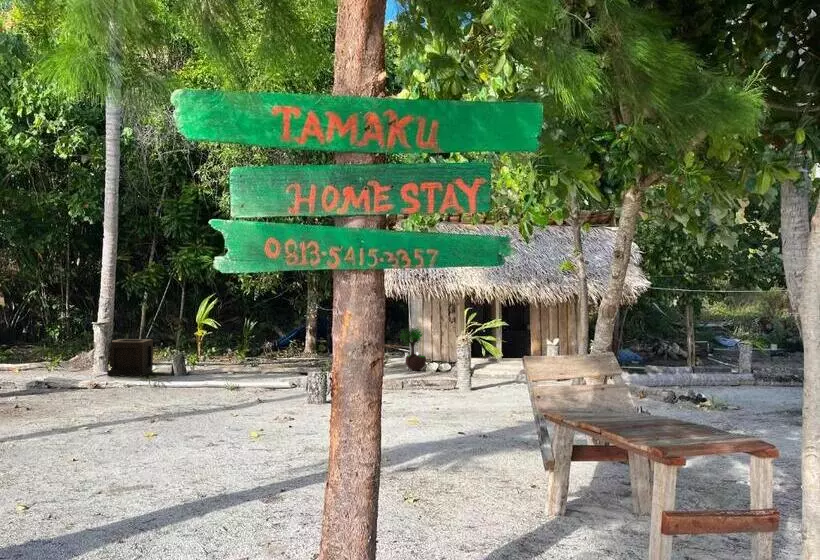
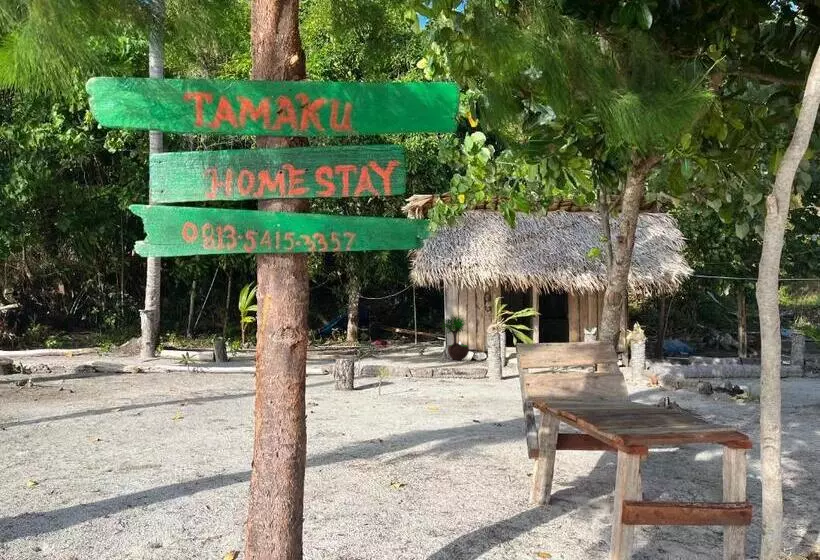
wooden crate: present [107,339,153,376] -> none [152,327,197,363]

